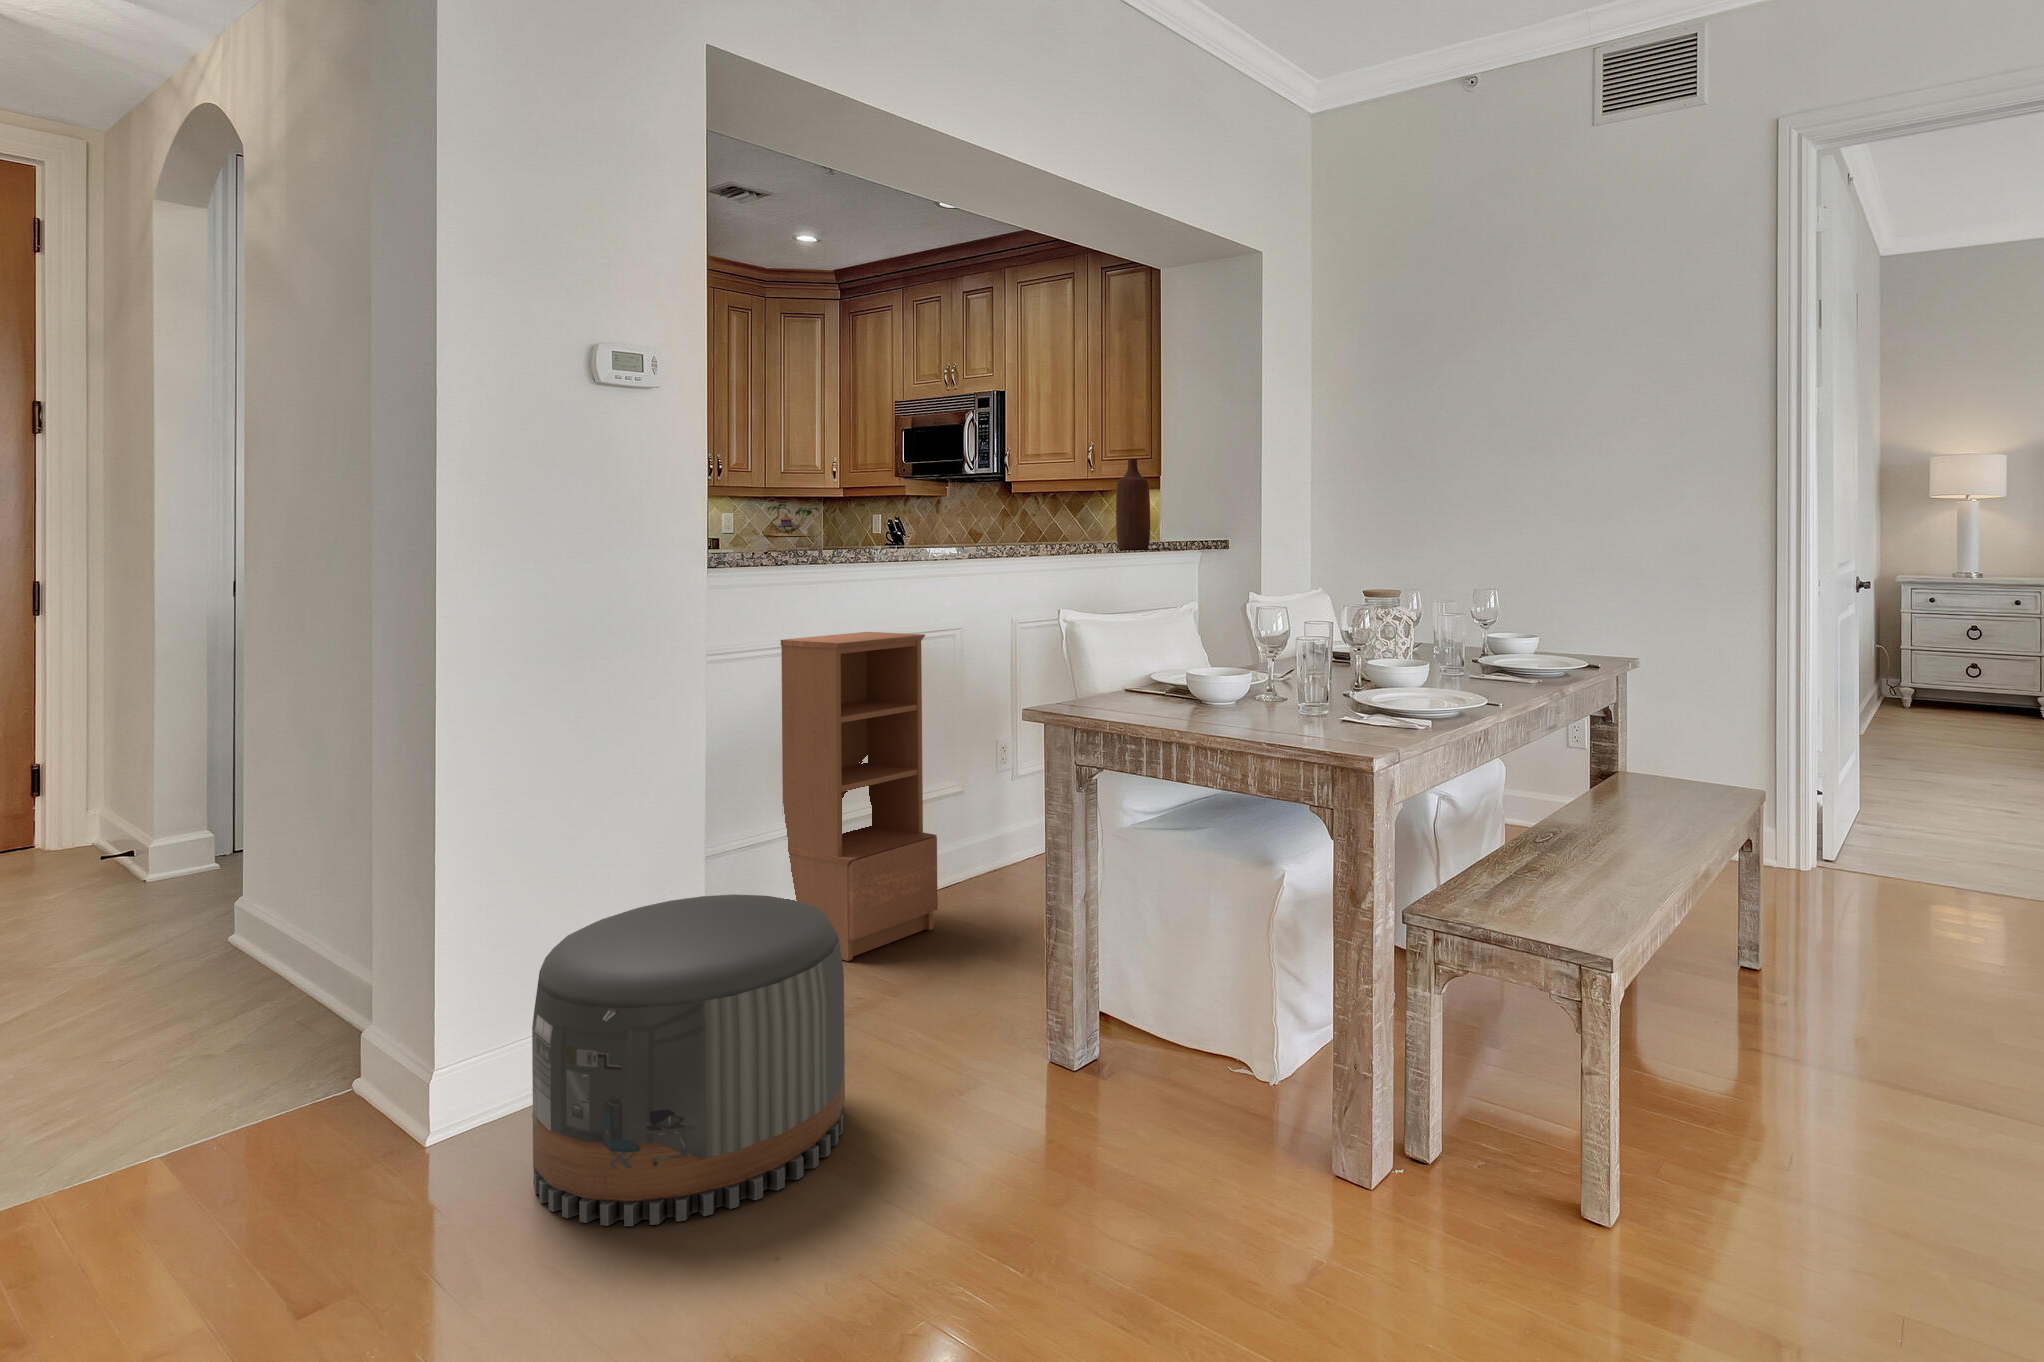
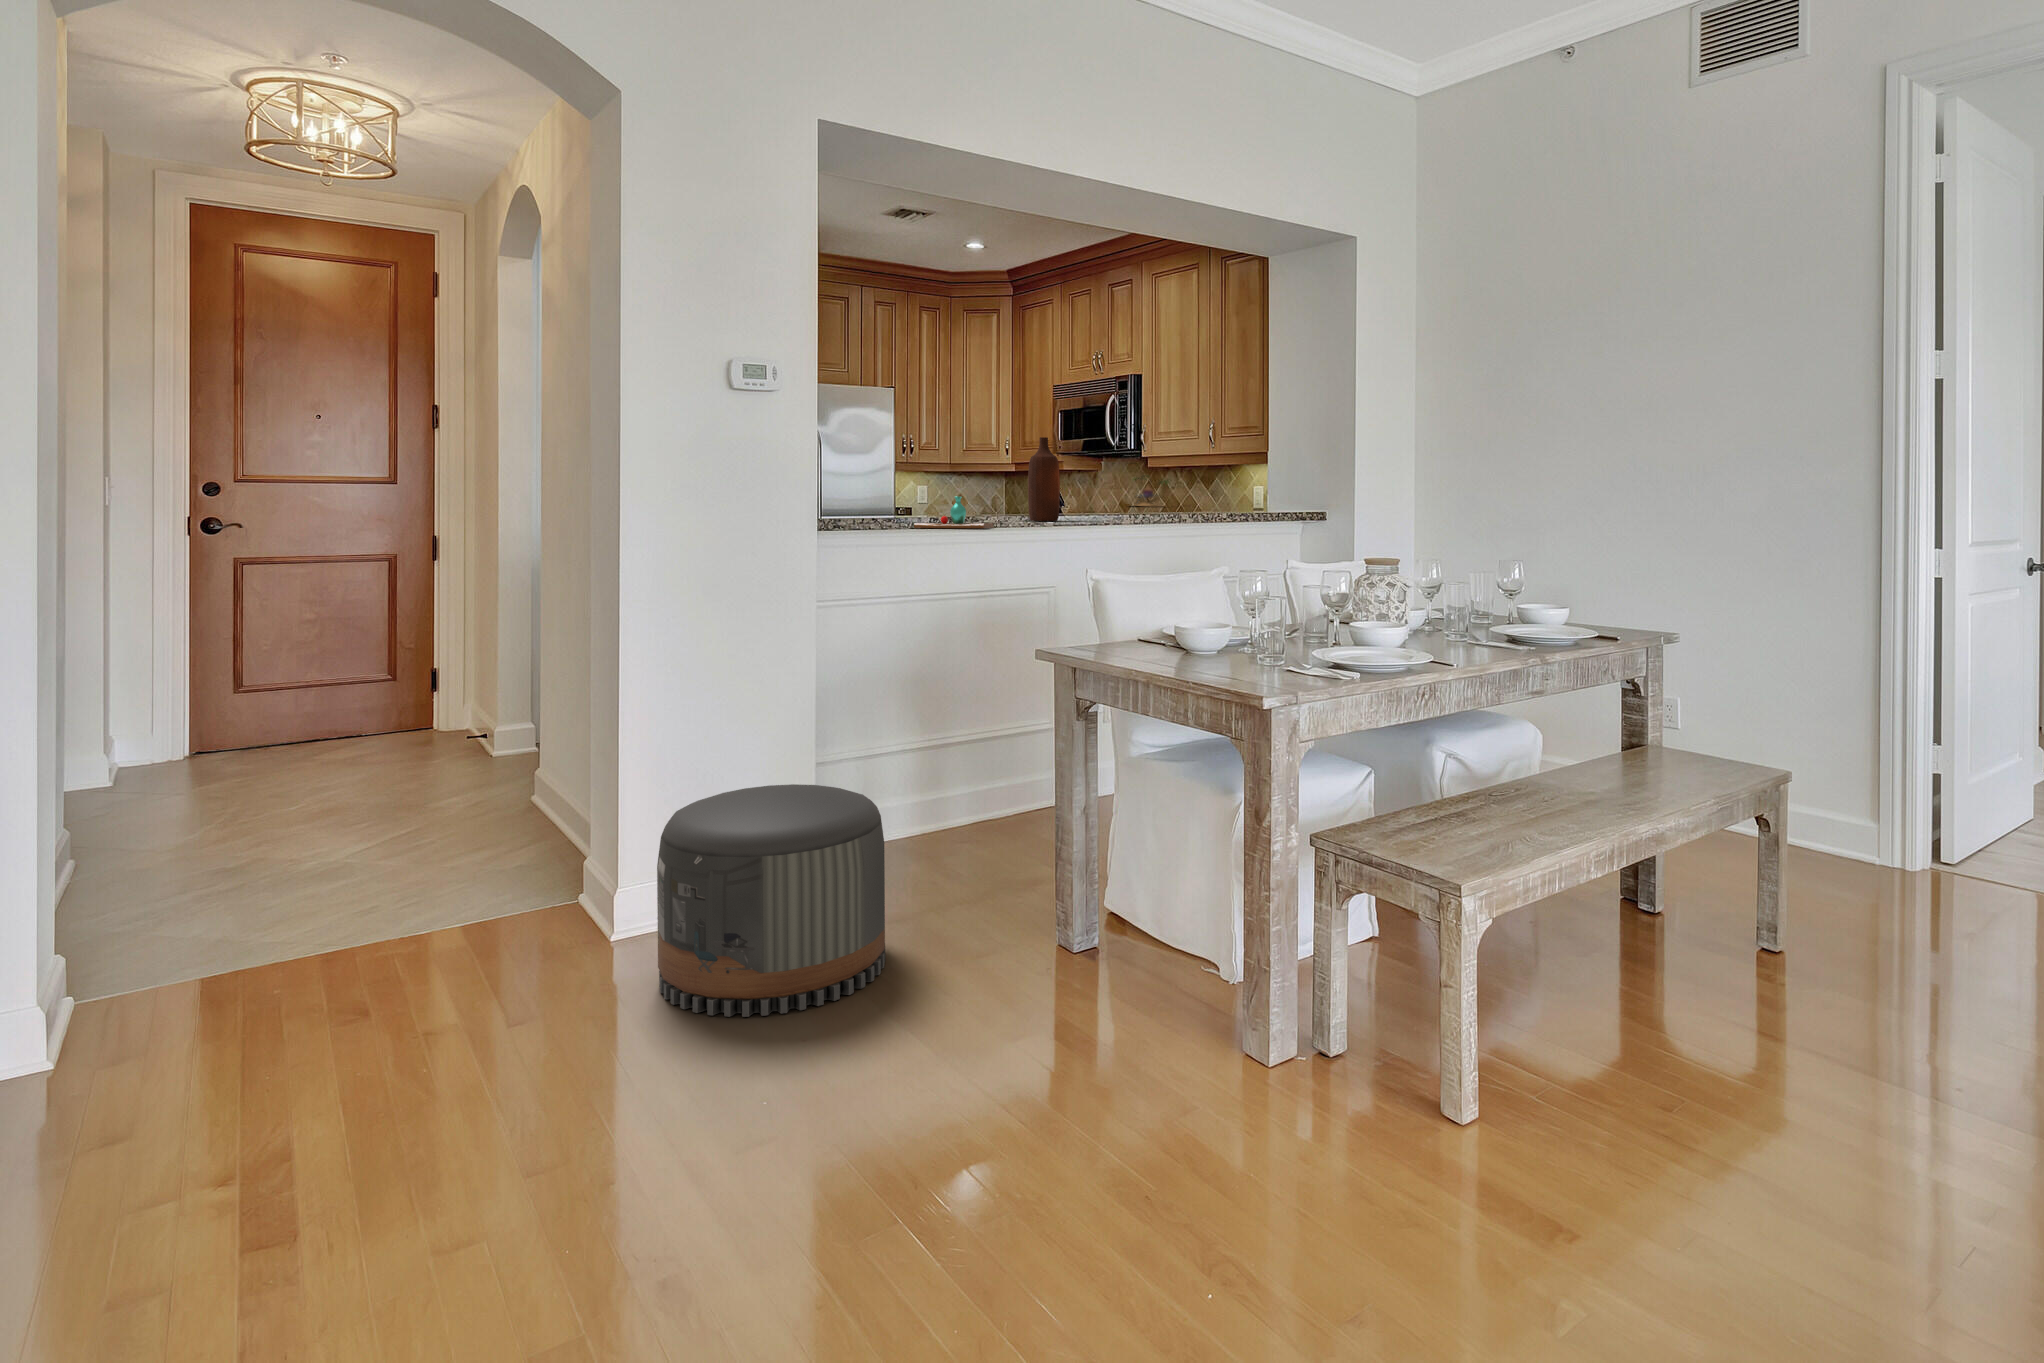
bottle: present [1116,459,1150,549] -> present [1028,437,1060,521]
plant: present [763,504,819,536] -> present [1133,476,1168,506]
vase: none [800,525,899,563] -> present [914,497,993,528]
bookcase: present [781,632,938,961] -> none [895,586,1019,854]

